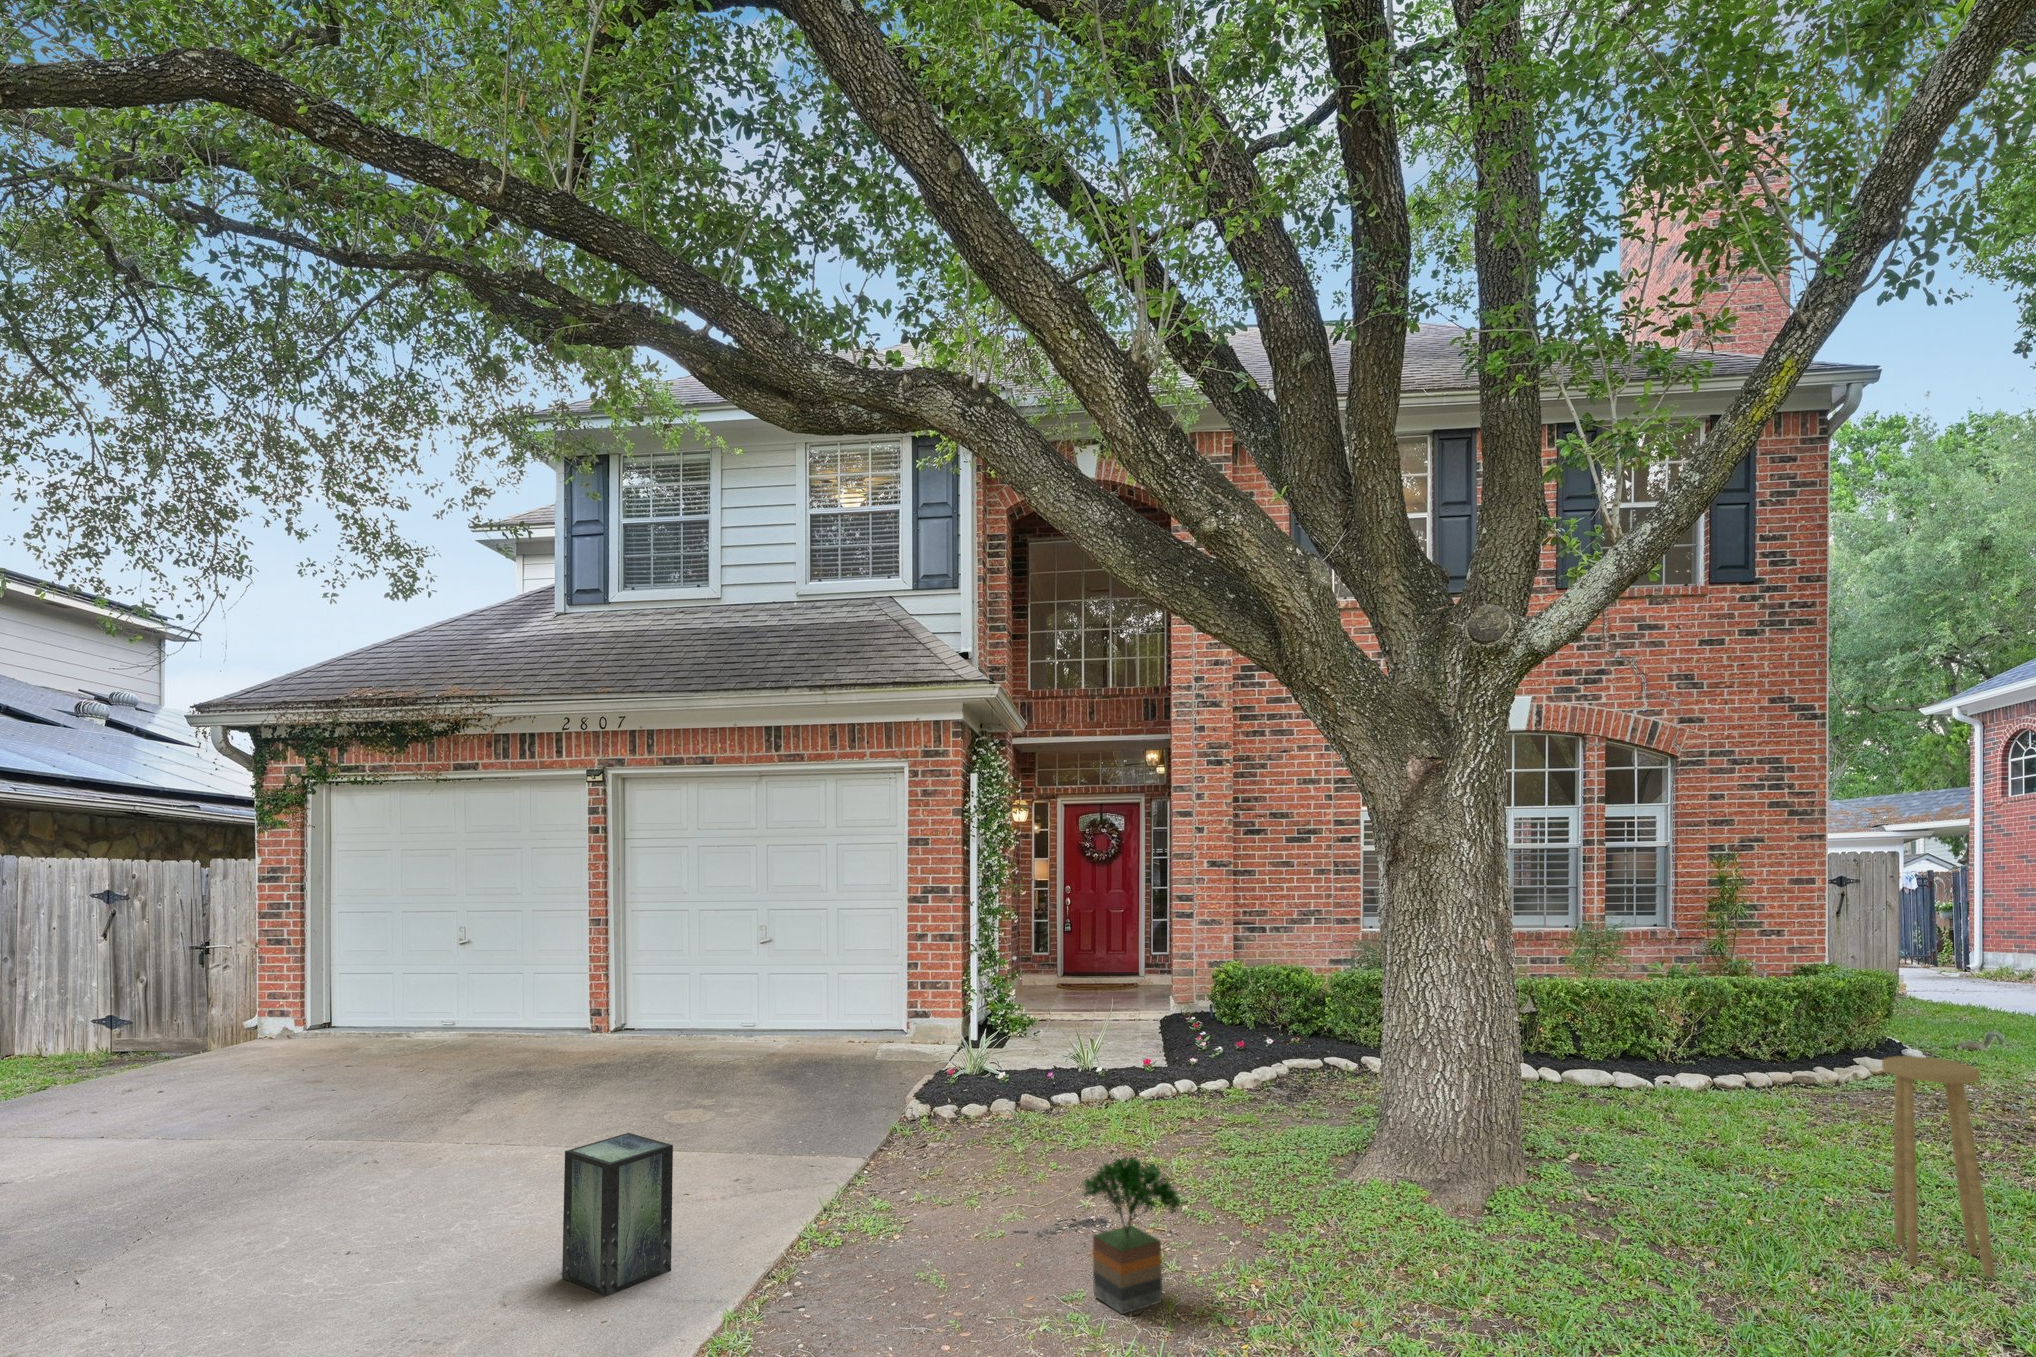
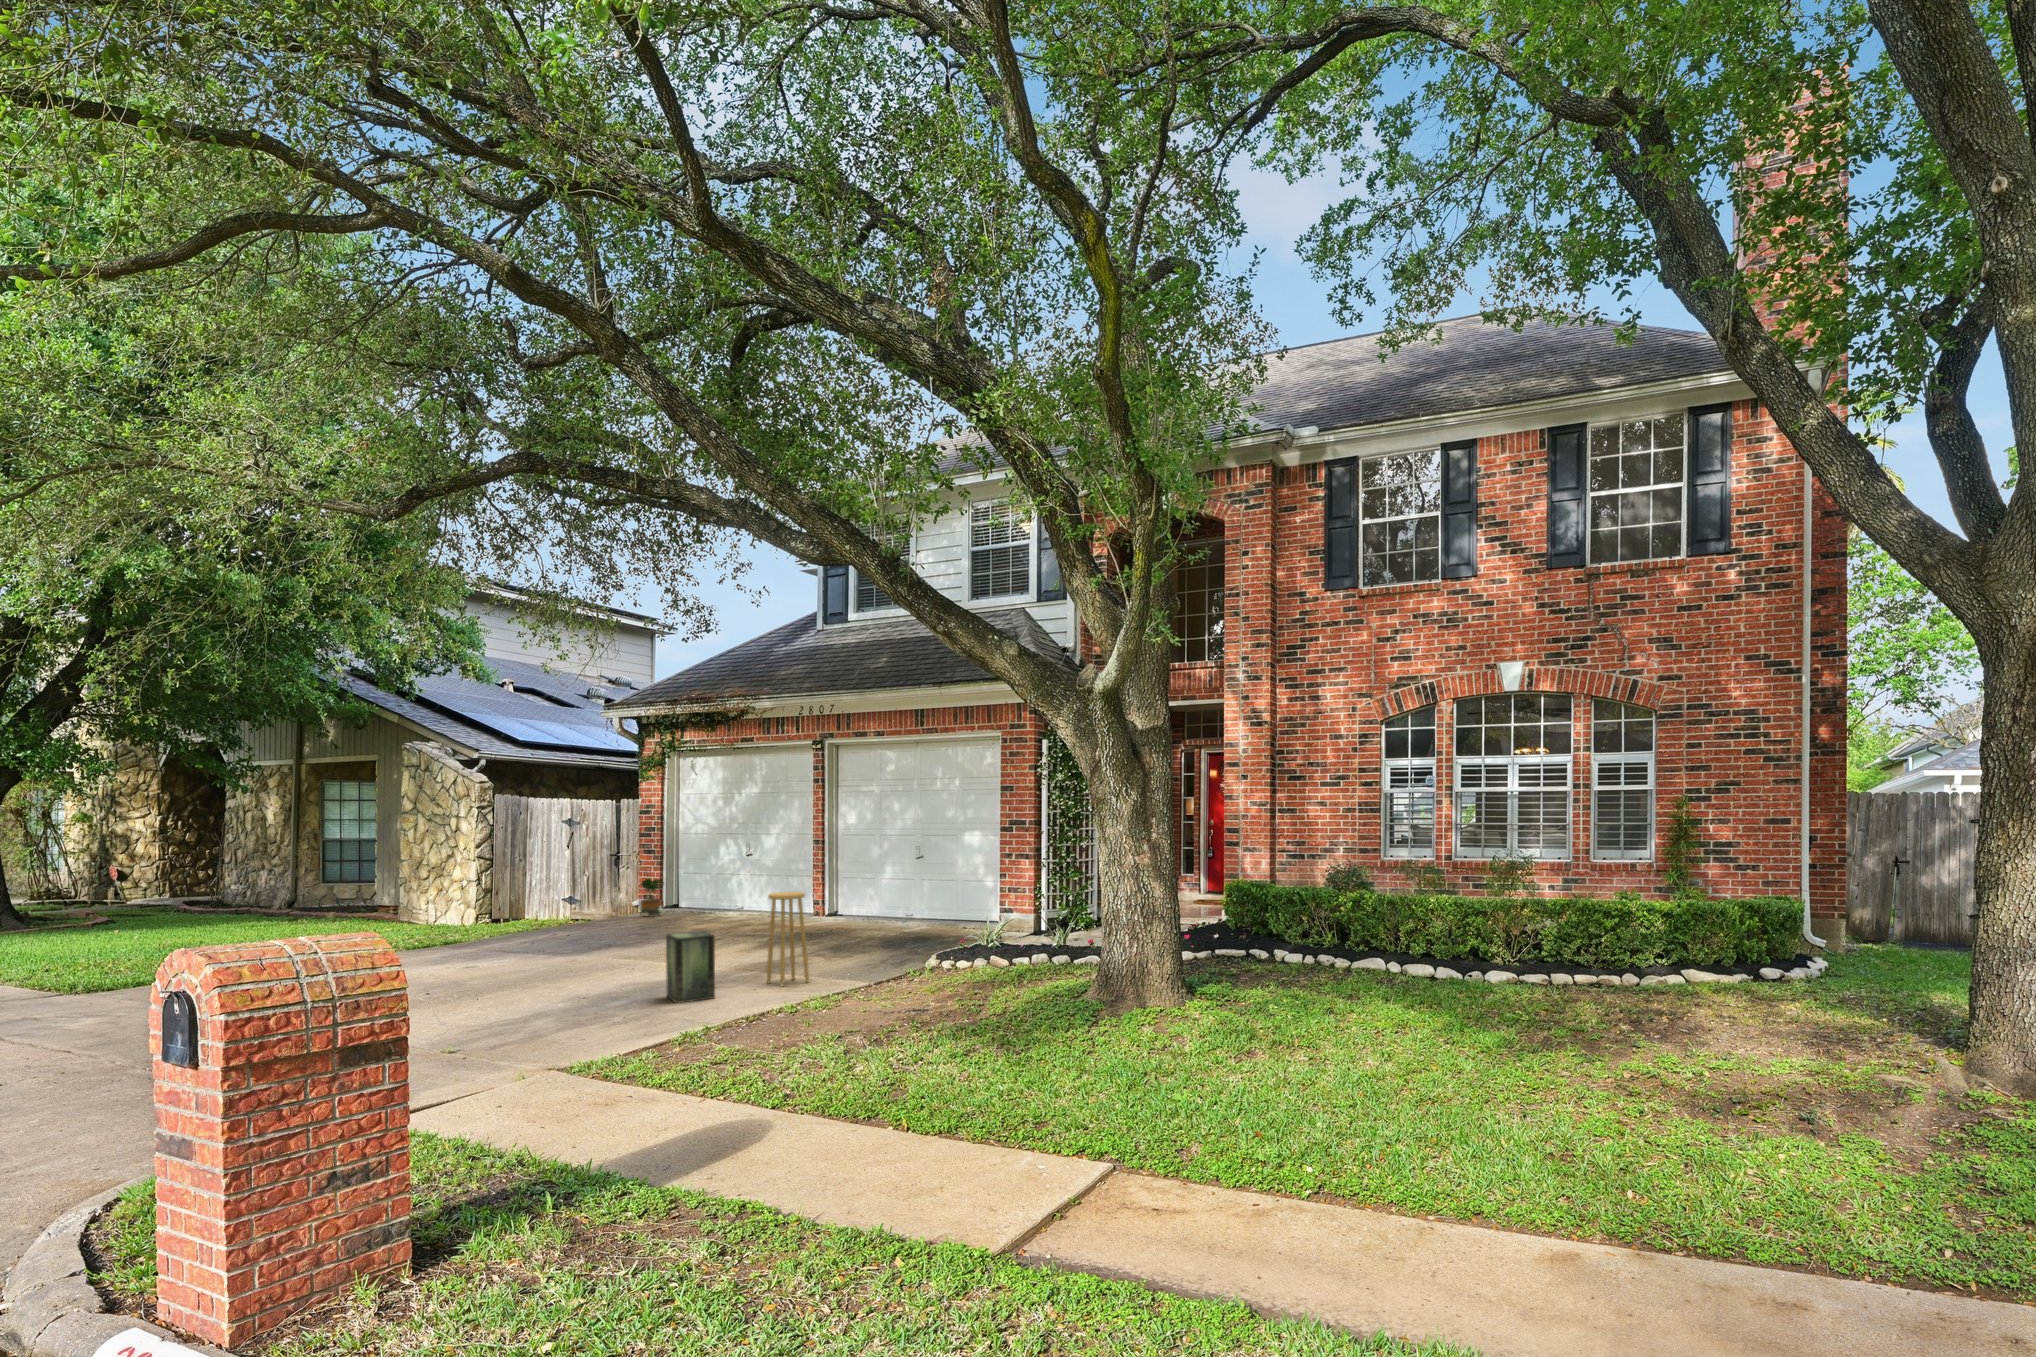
stool: present [1882,1056,1995,1278] -> present [767,891,809,987]
potted tree: present [1082,1157,1181,1314] -> present [640,878,664,917]

